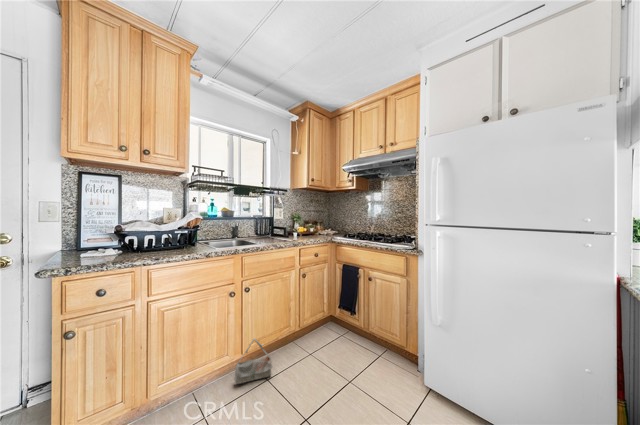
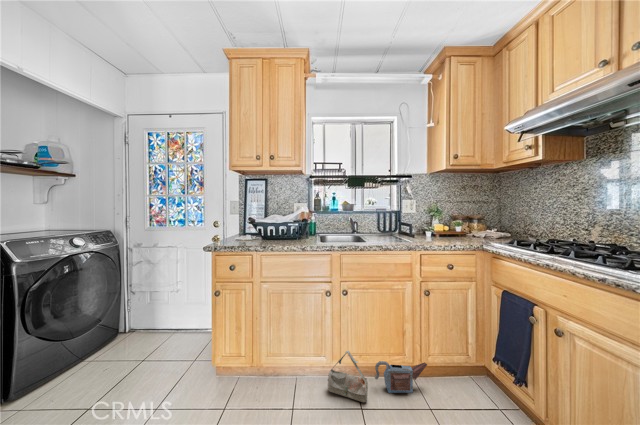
watering can: none [272,327,307,361] -> present [375,361,427,393]

